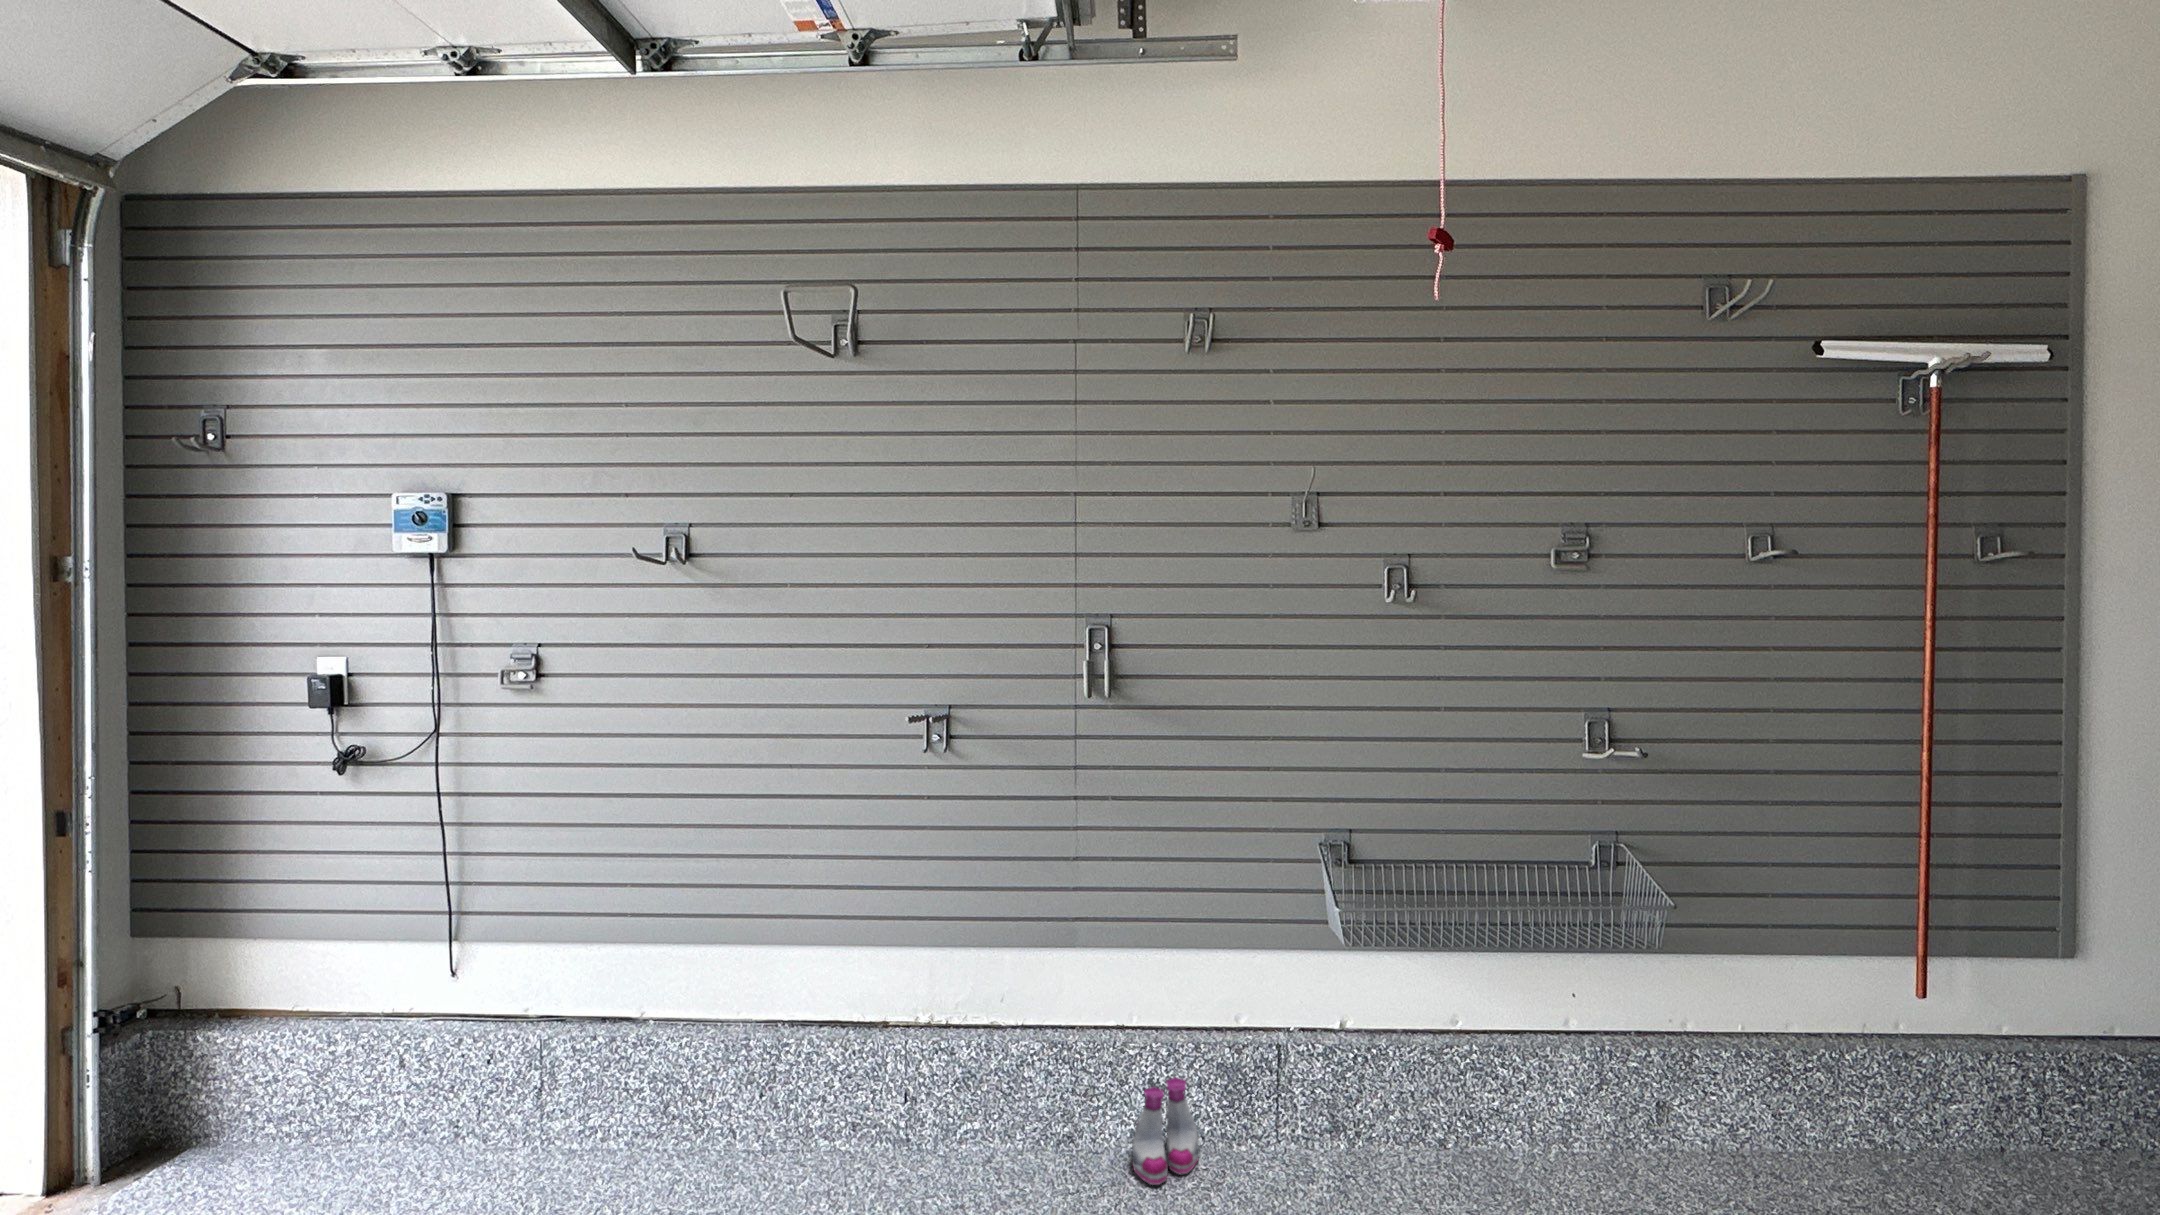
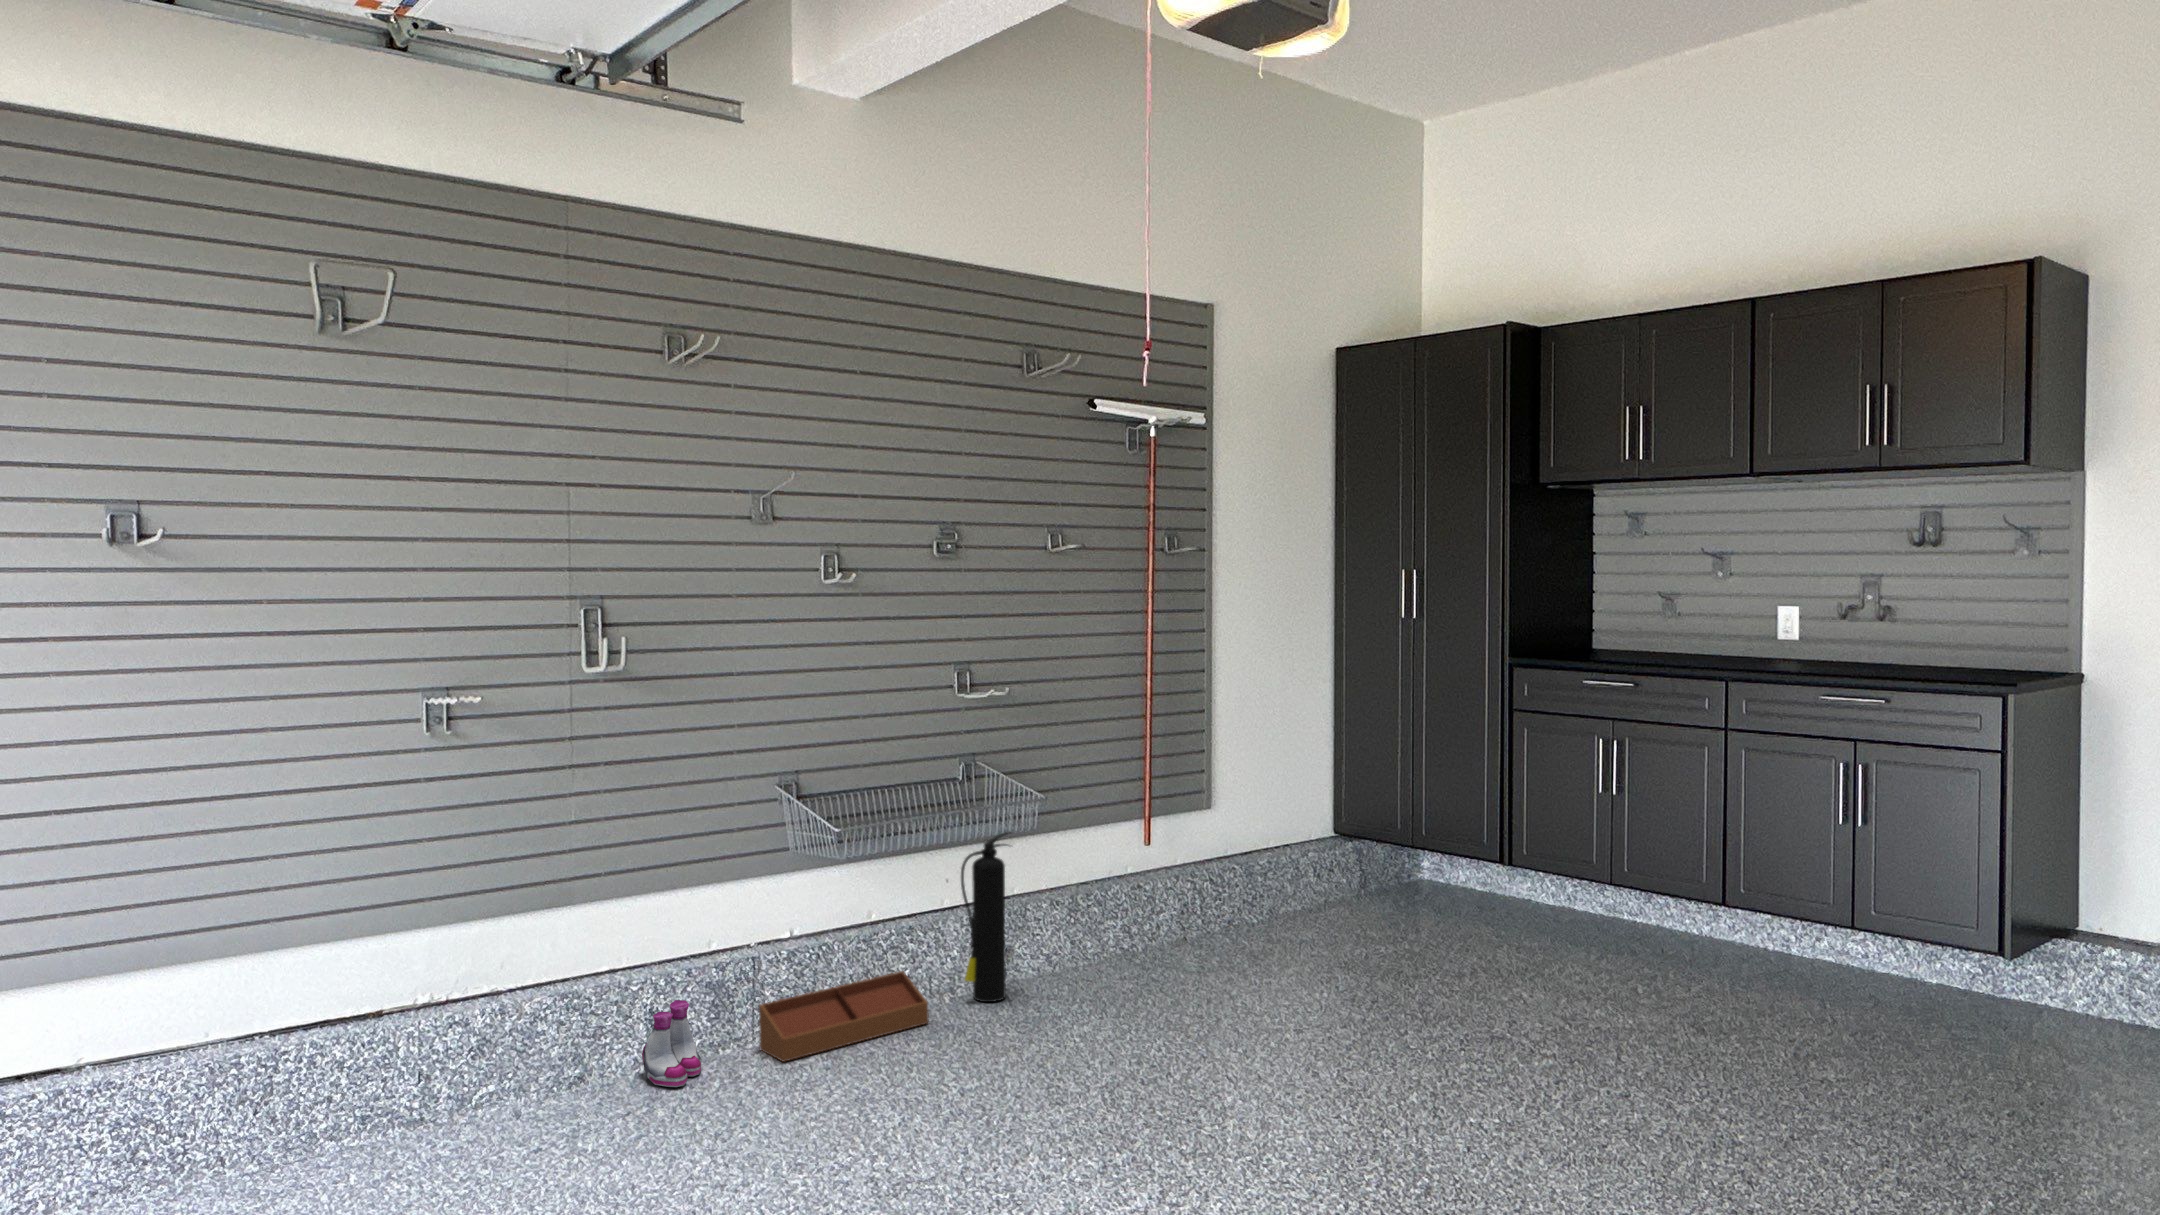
fire extinguisher: none [1571,947,1659,1180] -> present [961,832,1011,1002]
storage bin: none [1277,1103,1505,1189] -> present [759,971,929,1062]

